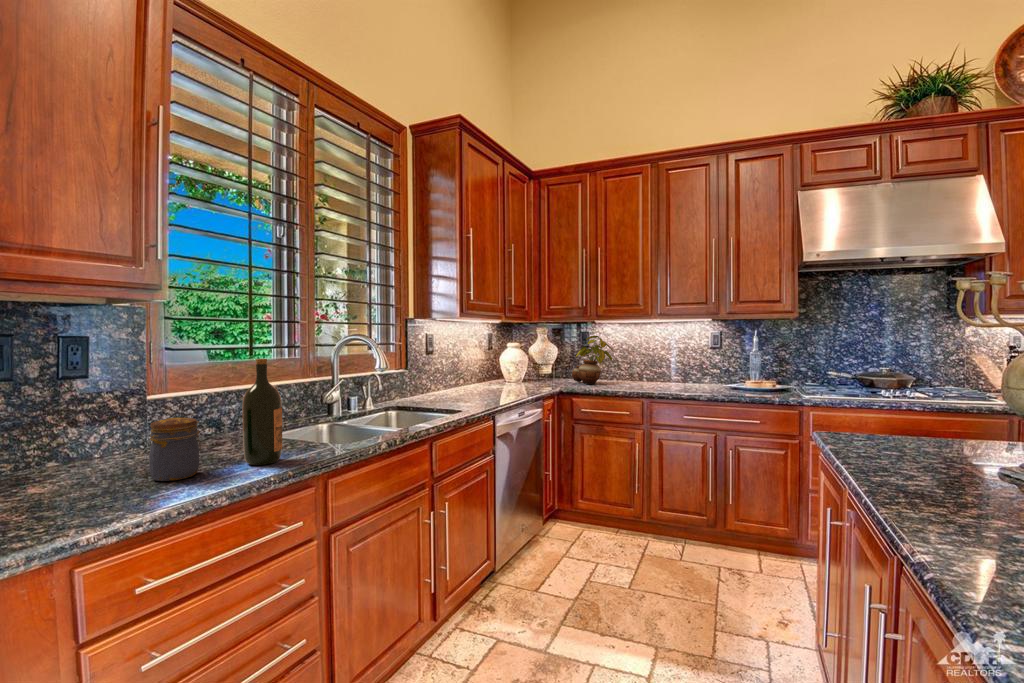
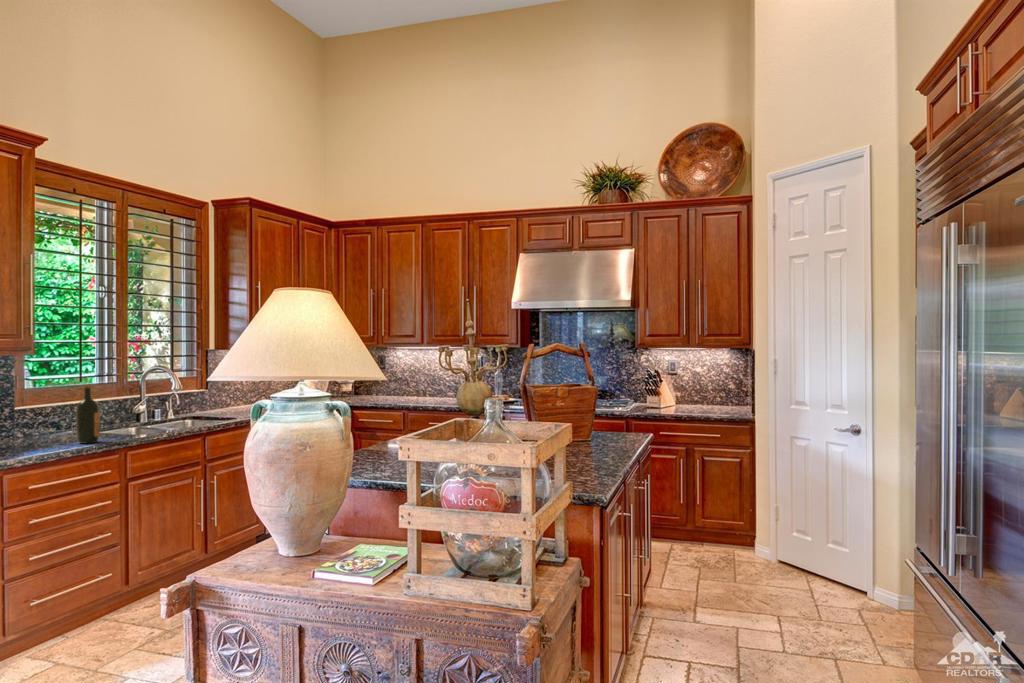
potted plant: present [572,336,613,384] -> none [362,360,394,400]
jar: present [149,417,201,481] -> none [25,417,53,449]

